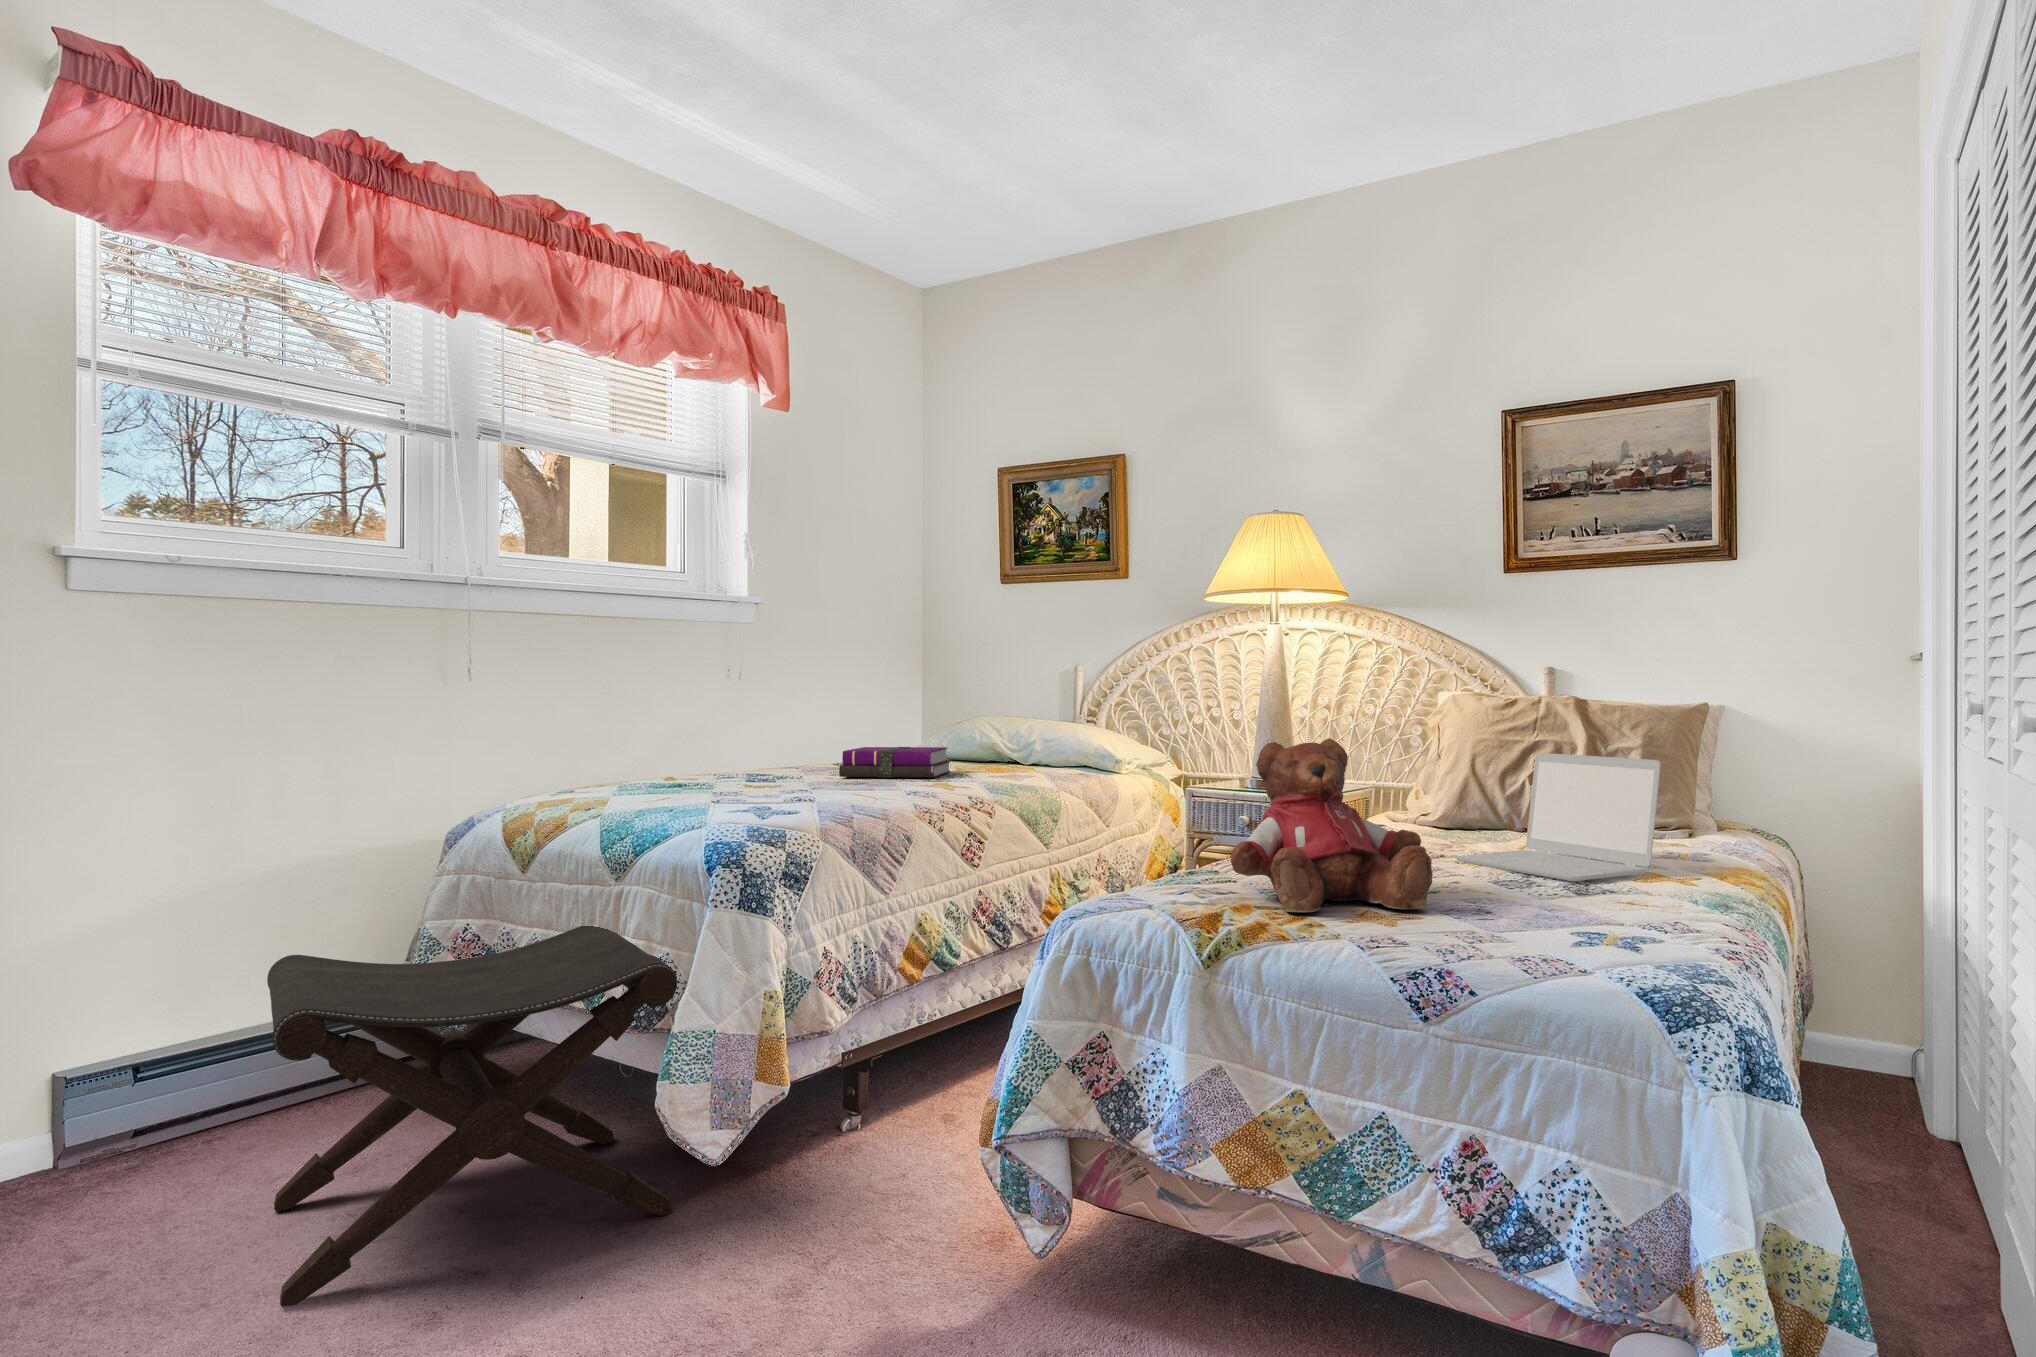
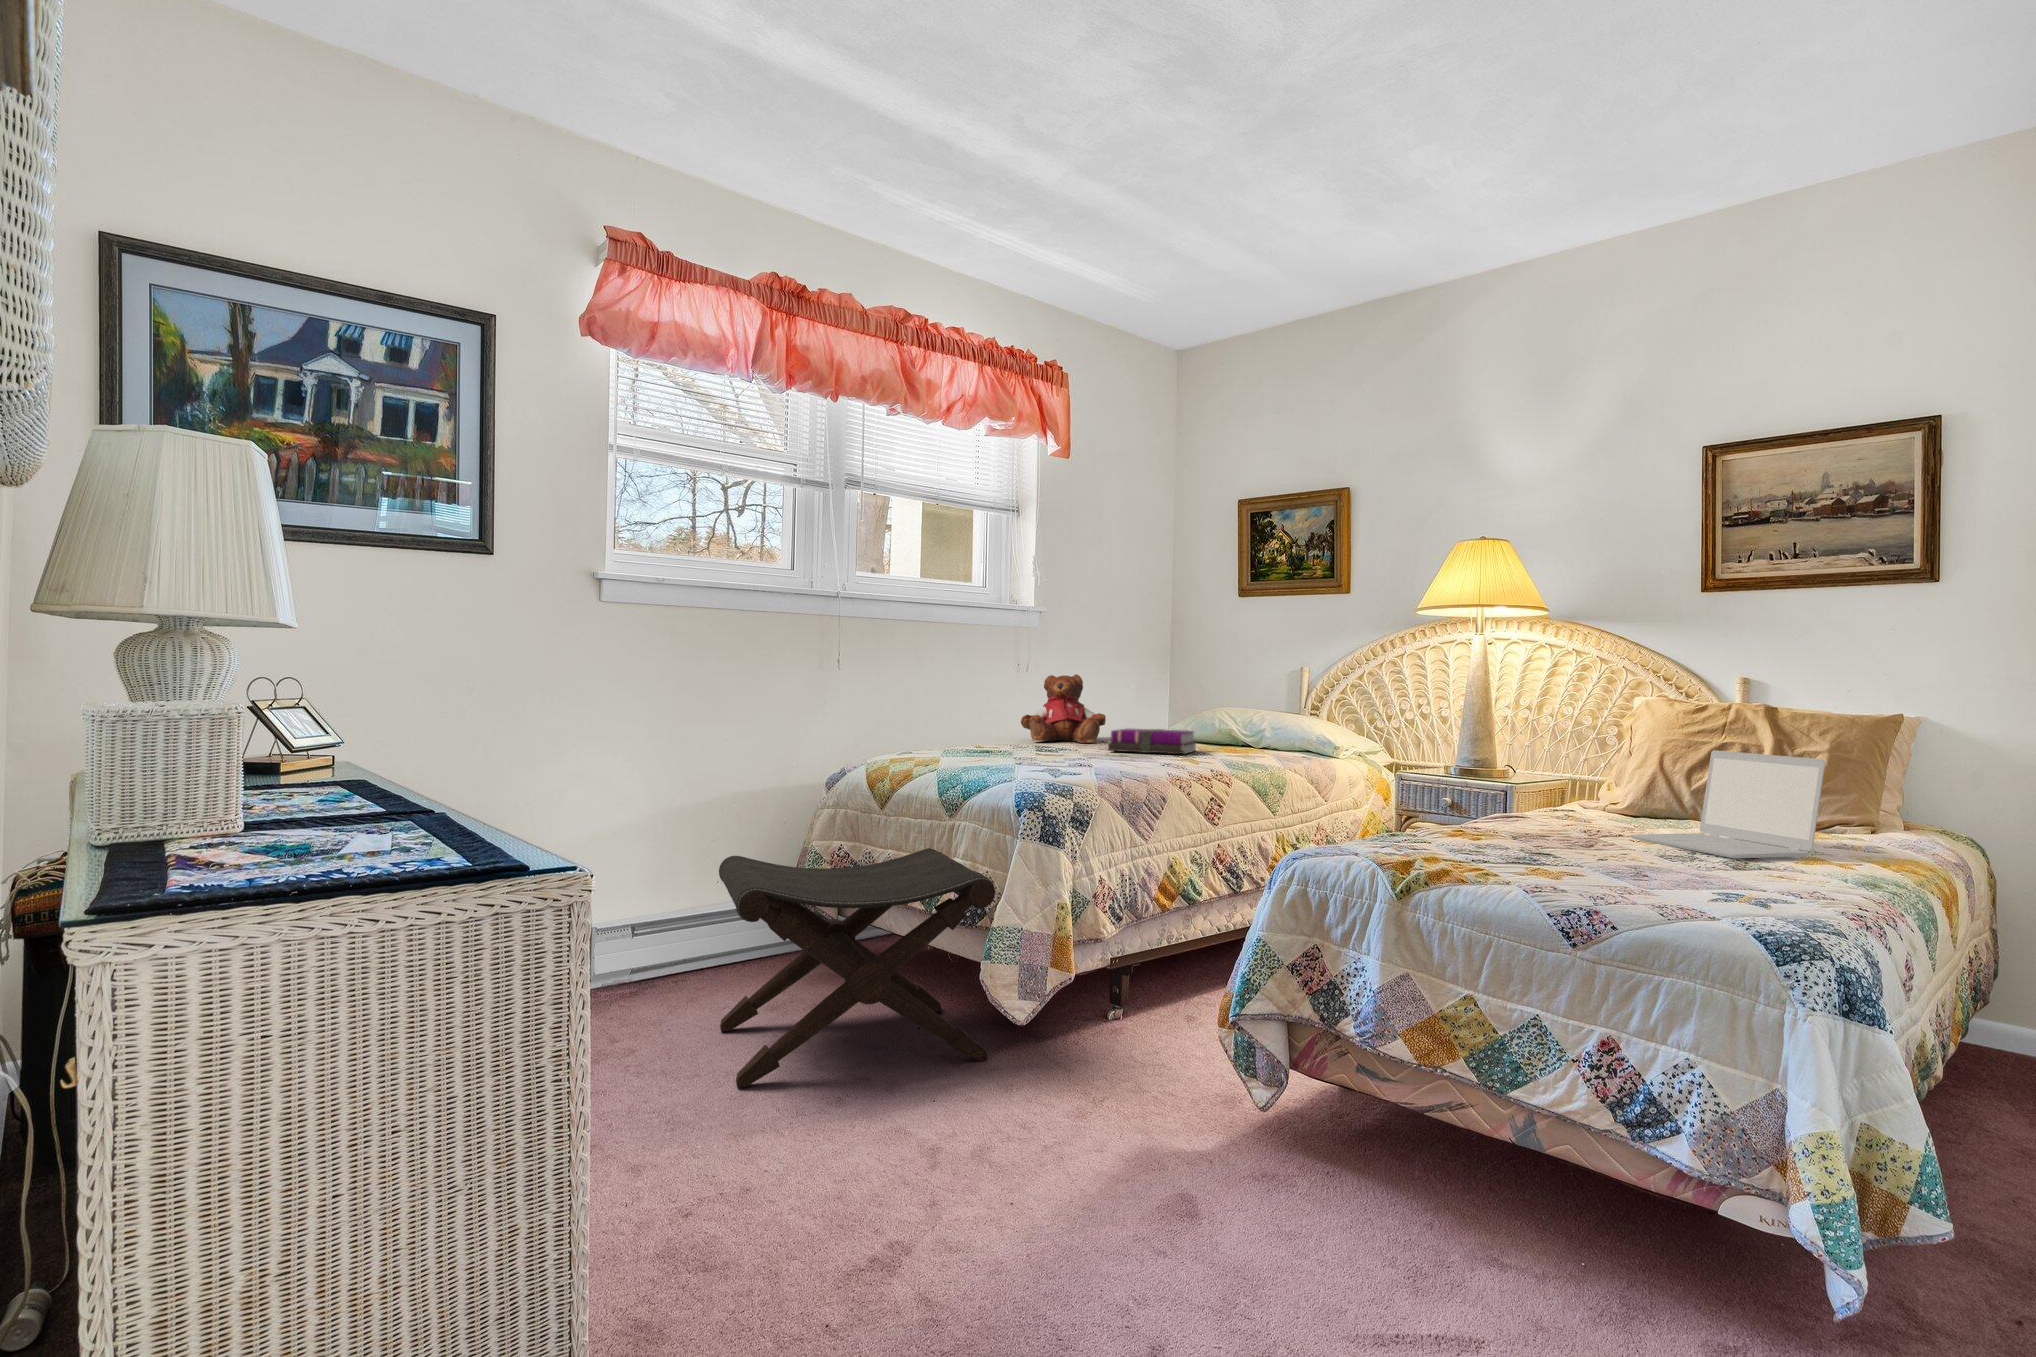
teddy bear: present [1231,738,1433,912] -> present [1021,674,1106,743]

